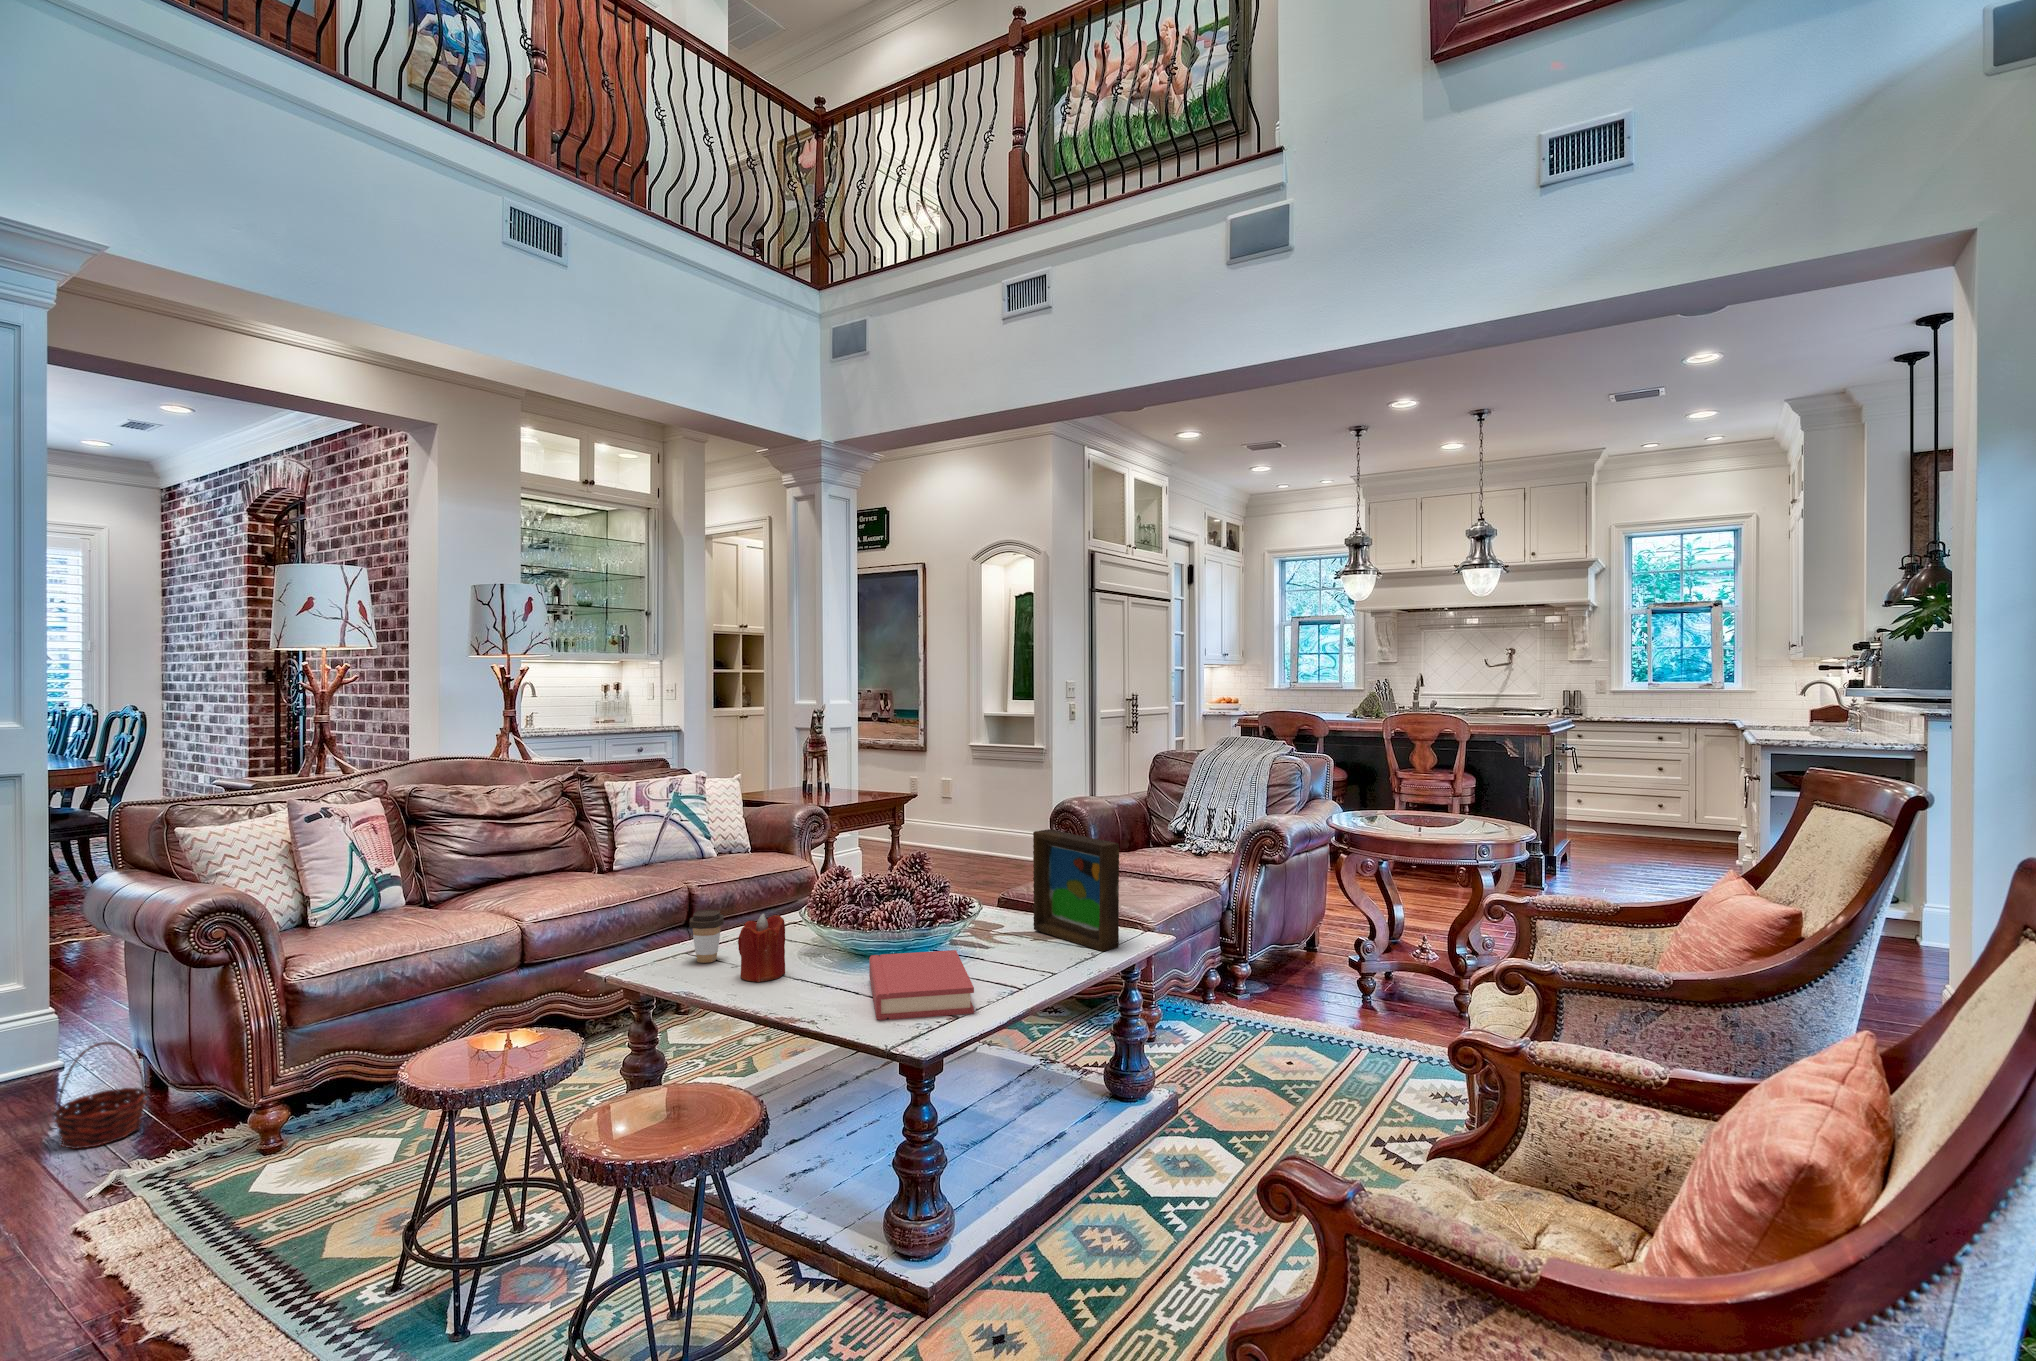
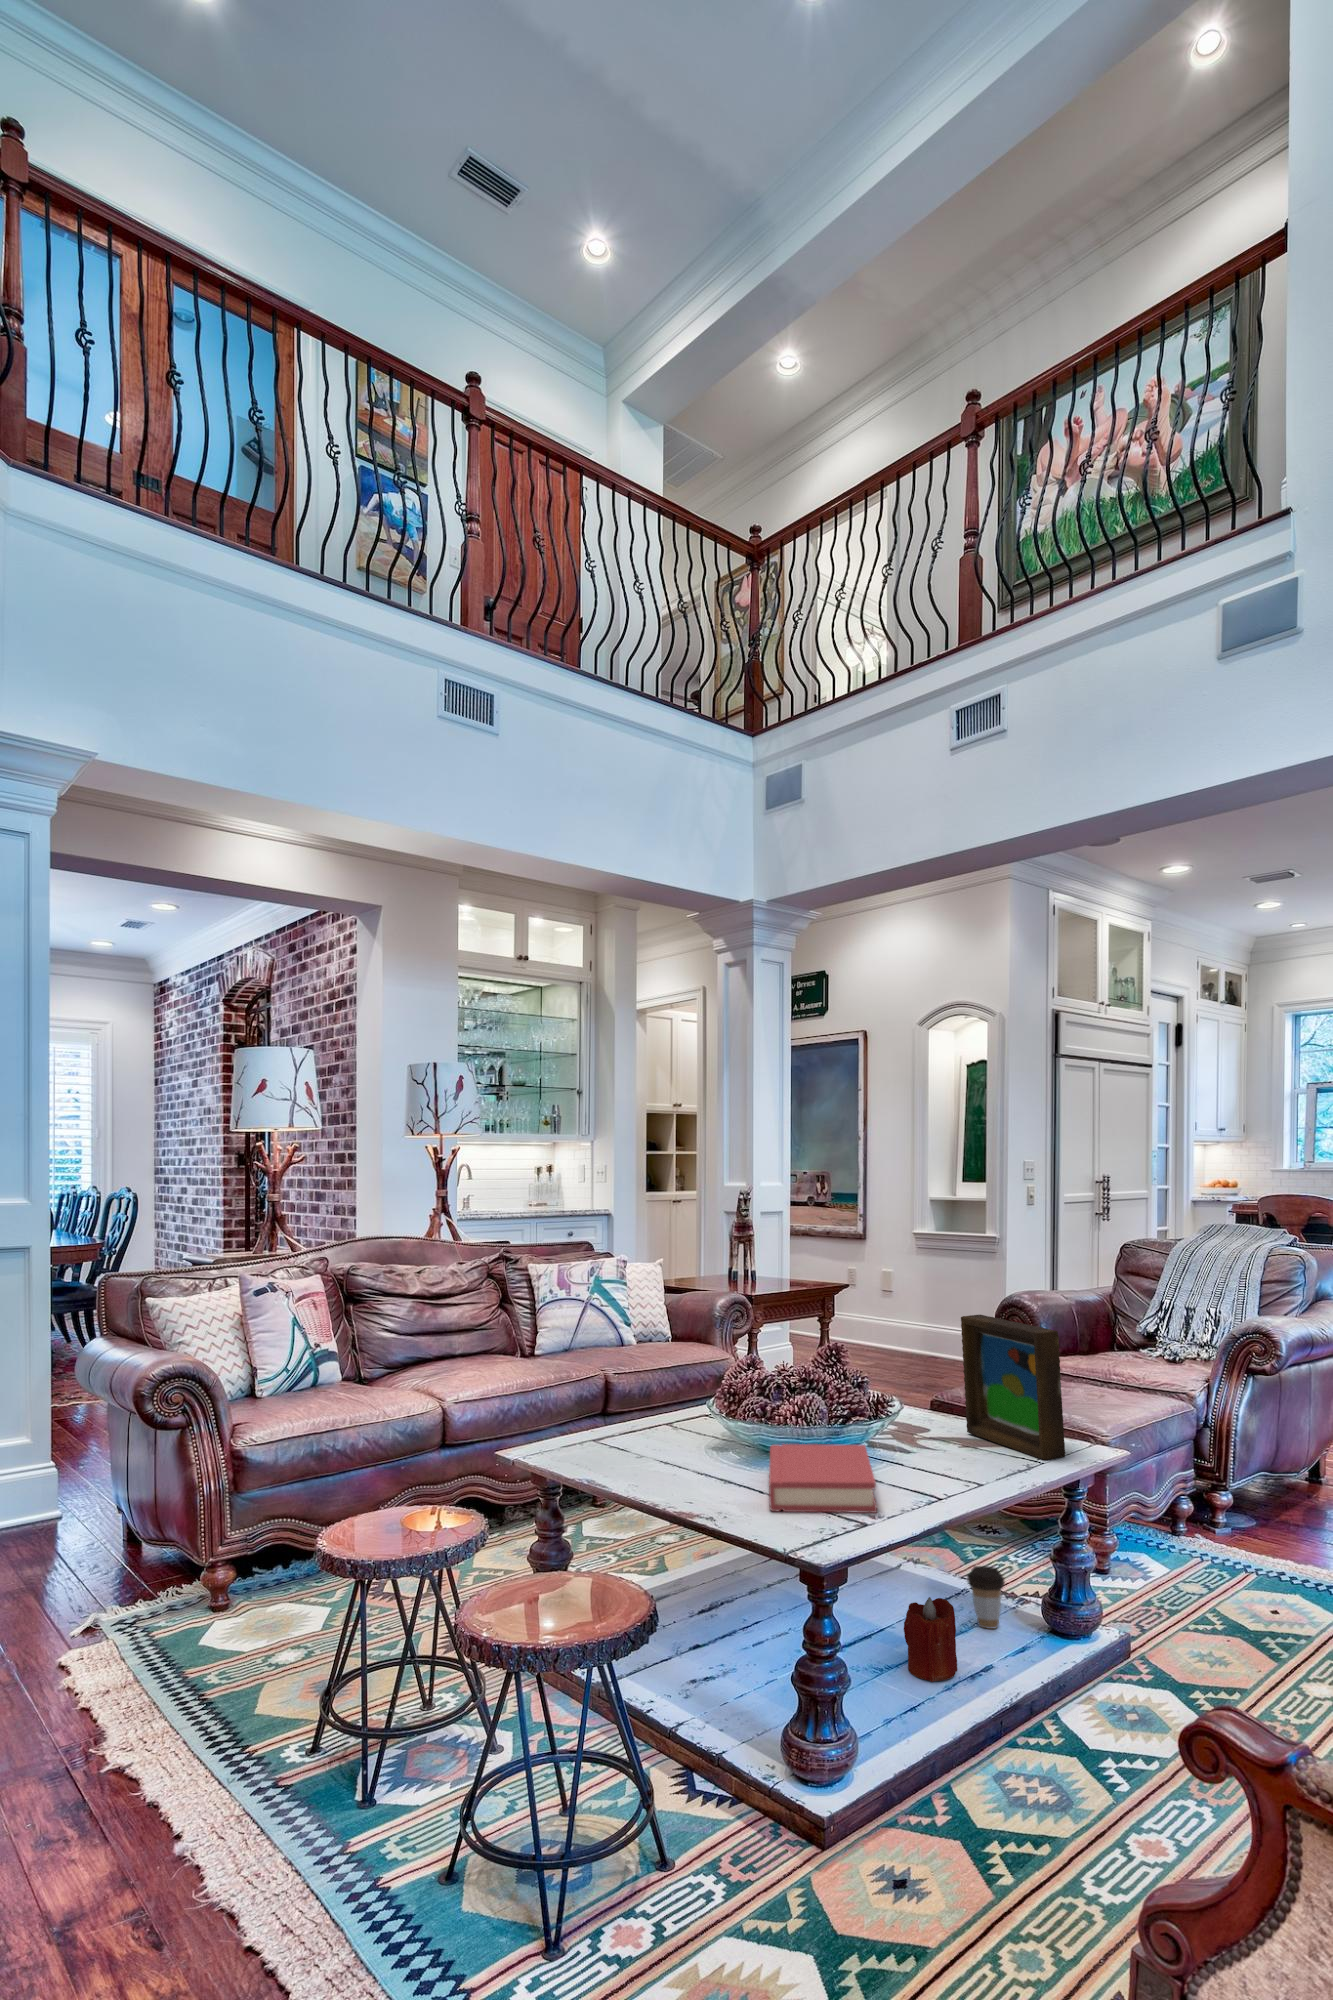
coffee cup: present [690,910,724,963] -> present [967,1566,1005,1629]
candle: present [738,914,785,982] -> present [904,1597,957,1682]
basket: present [53,1042,147,1149] -> none [54,1491,126,1591]

